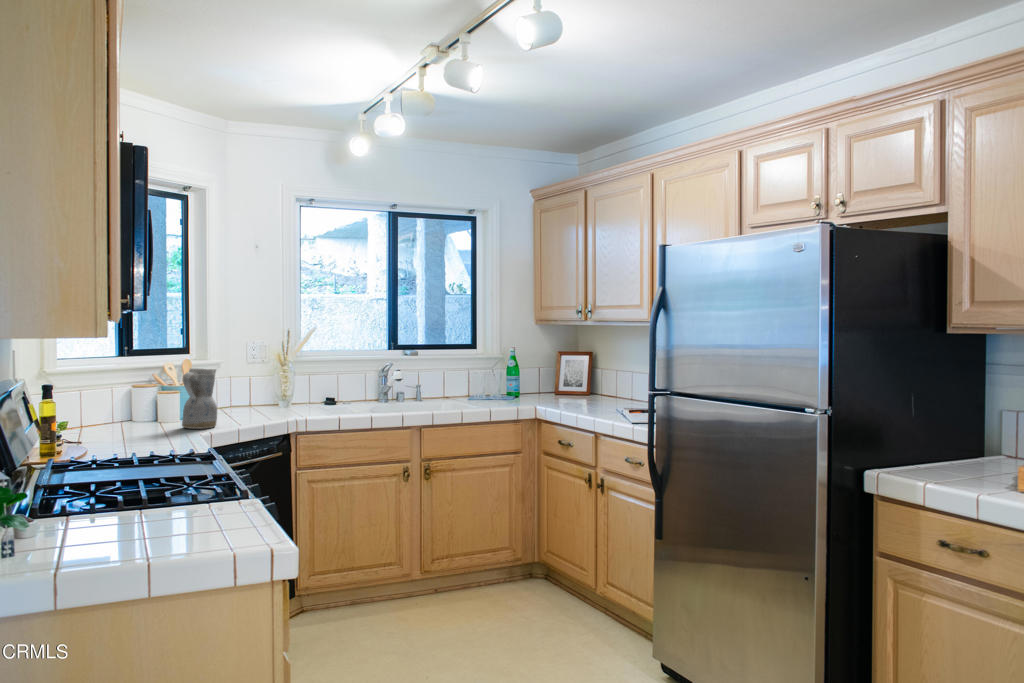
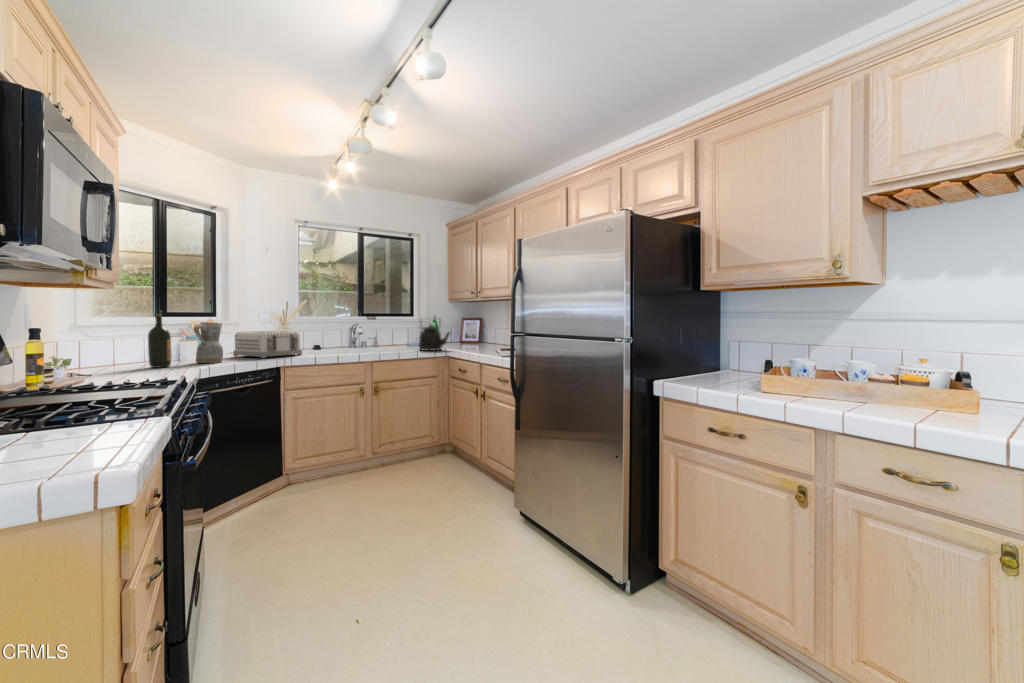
kettle: none [492,355,545,408] -> present [419,322,450,351]
wine bottle: none [129,359,157,436] -> present [148,314,171,368]
toaster: none [221,377,317,421] -> present [233,331,302,358]

